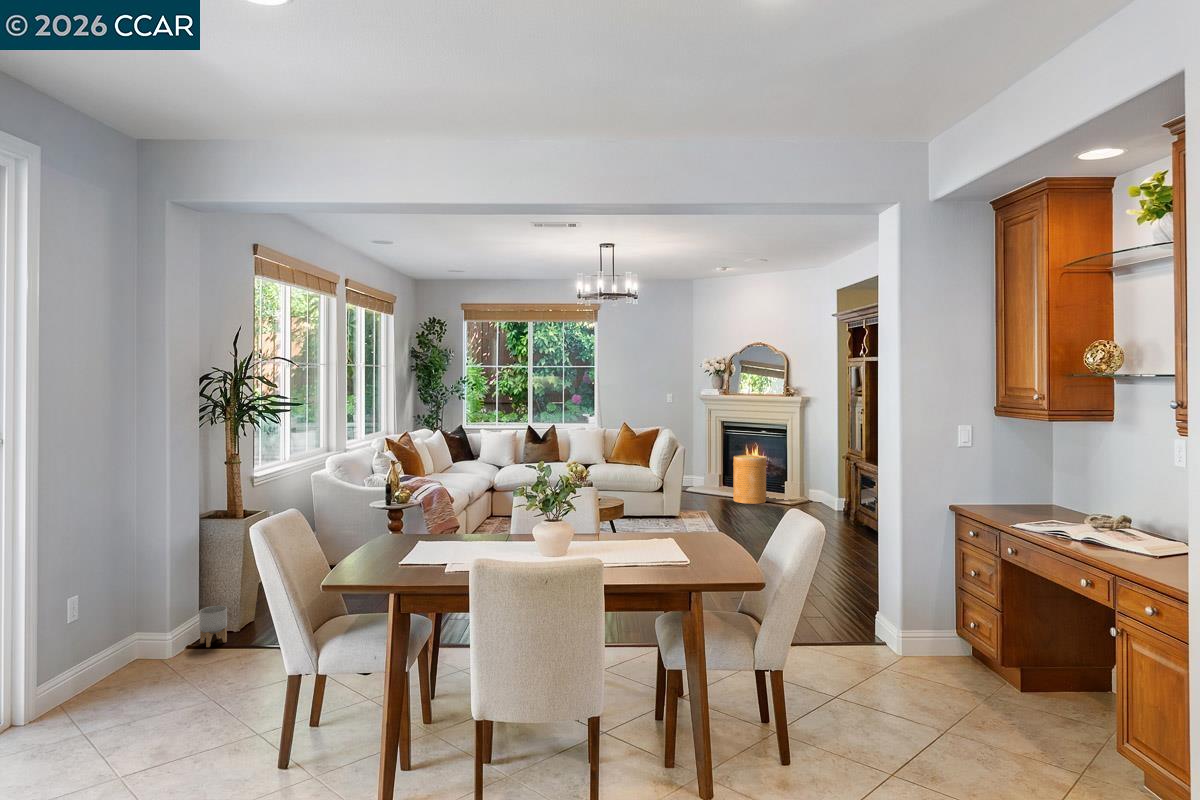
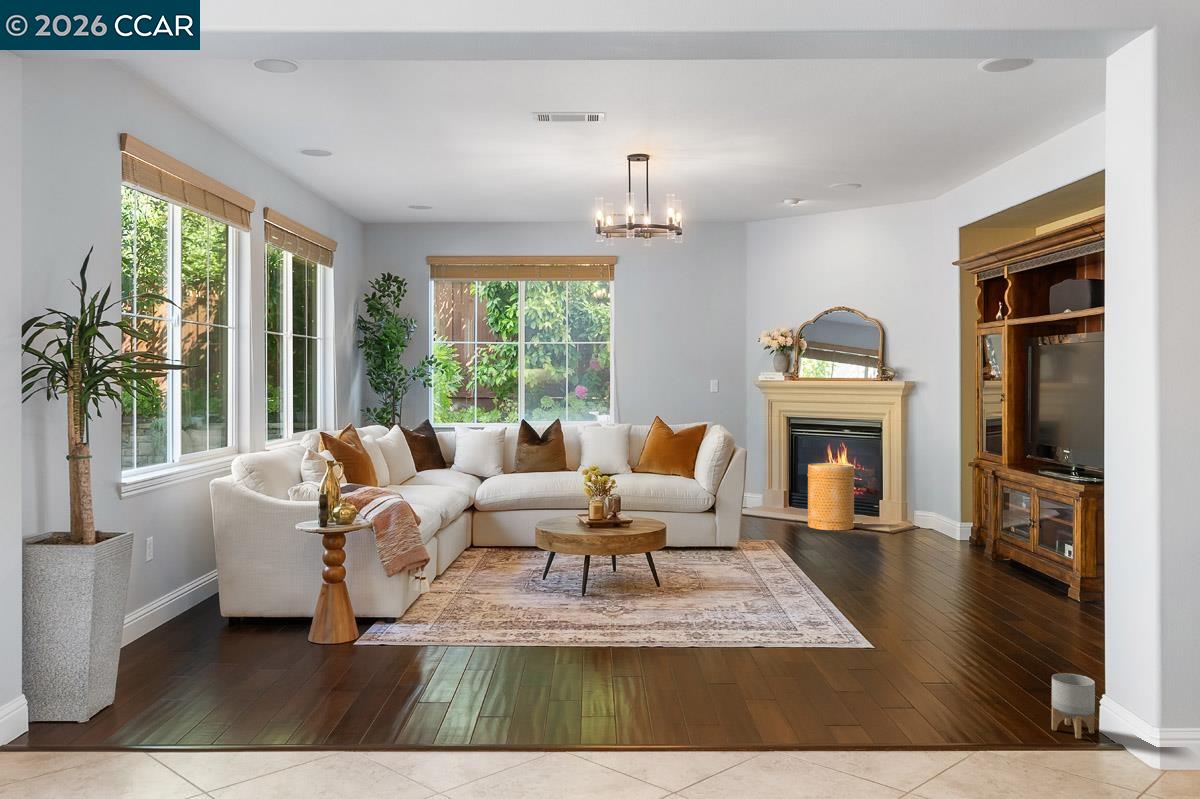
planter: present [199,606,227,647] -> present [1052,673,1095,739]

